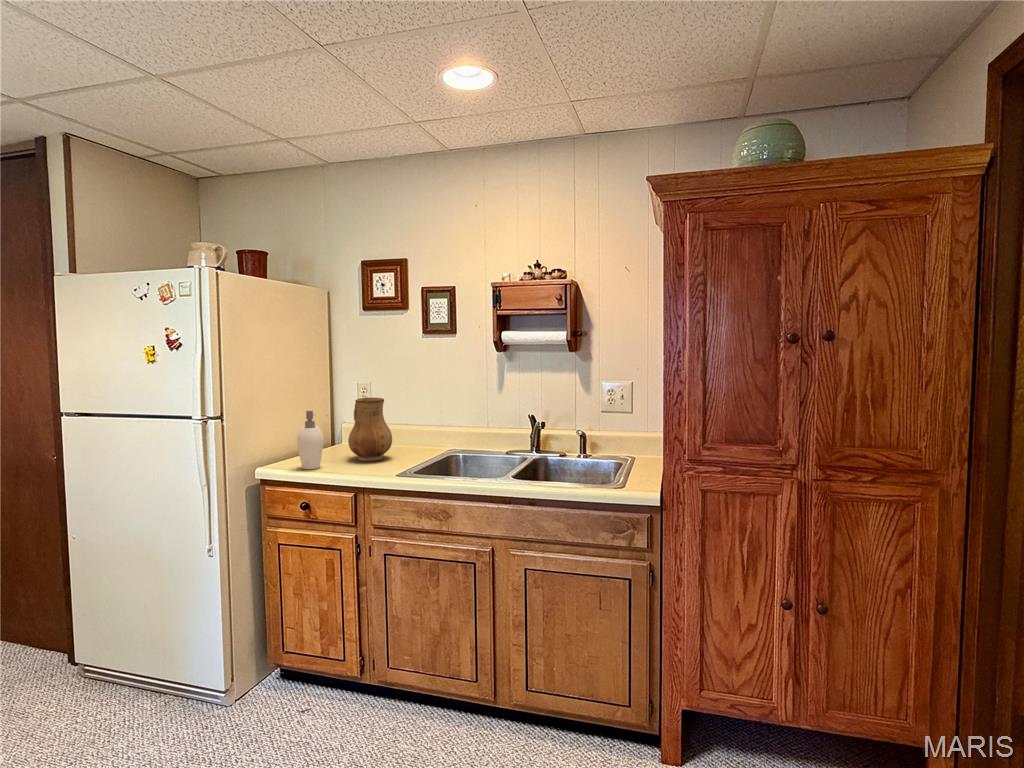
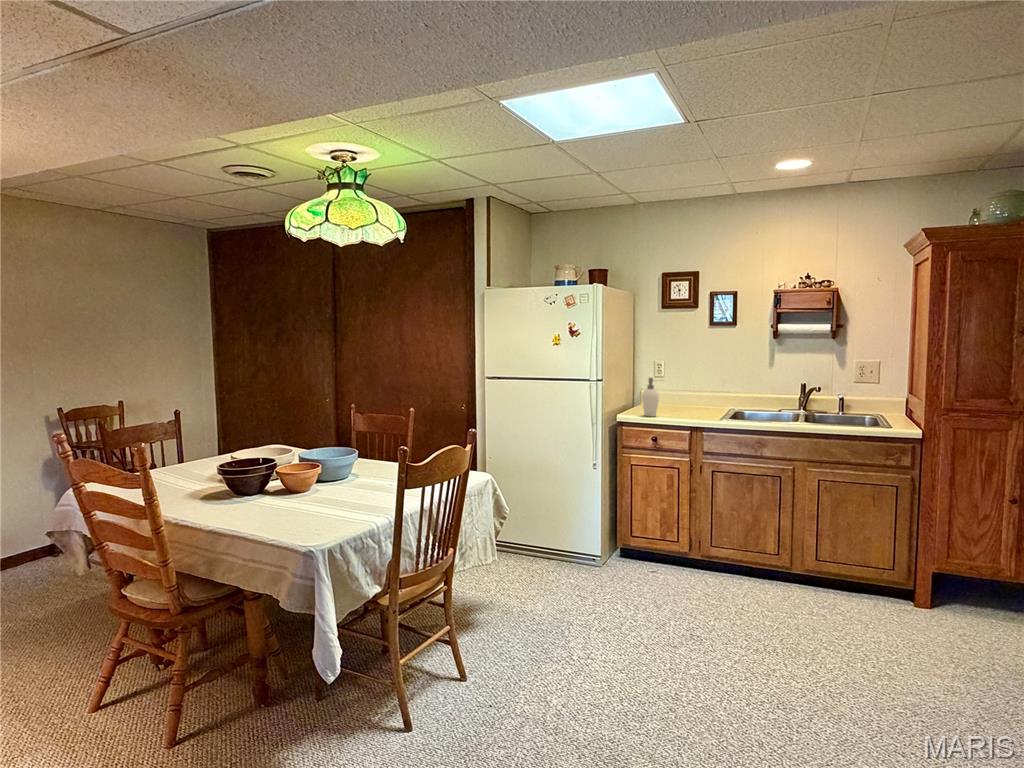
ceramic pitcher: present [348,398,392,461] -> none [666,371,697,414]

